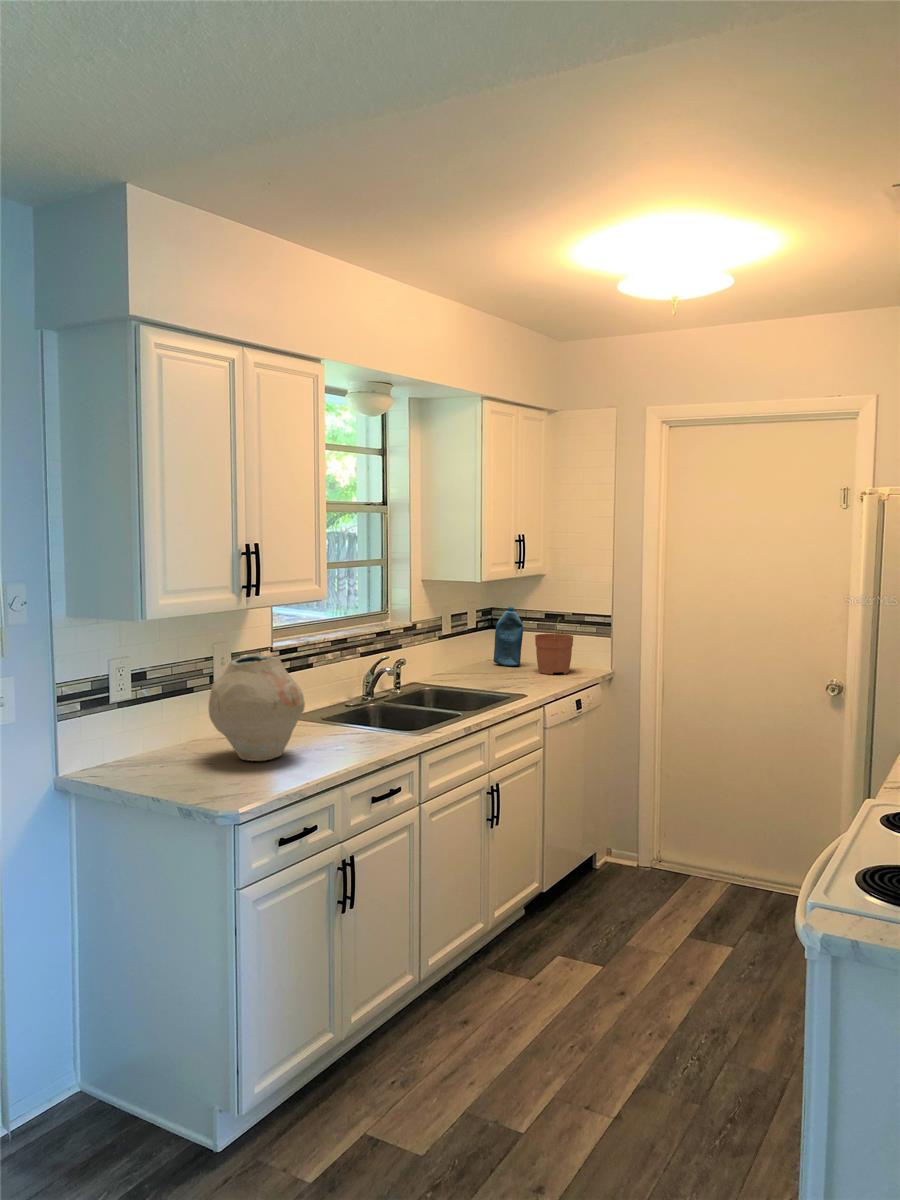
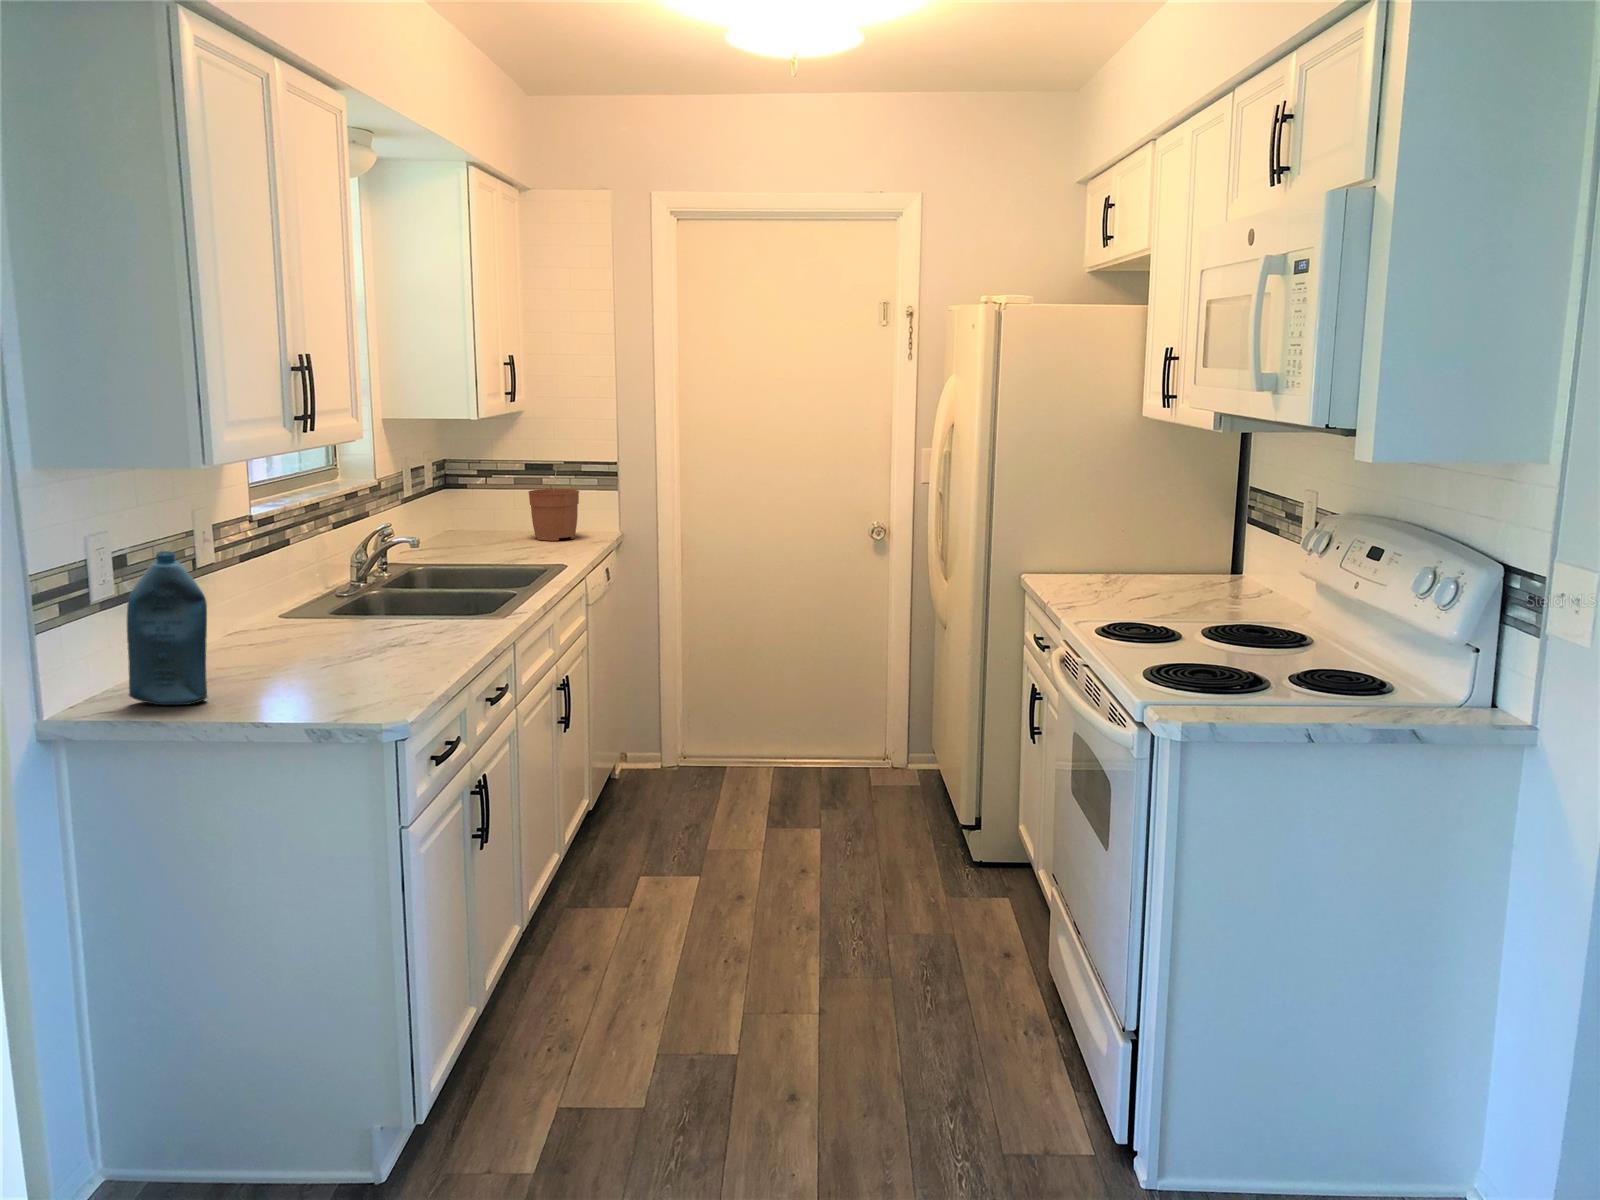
bottle: present [493,607,523,666] -> present [127,551,207,705]
vase: present [209,655,305,761] -> none [244,518,392,667]

